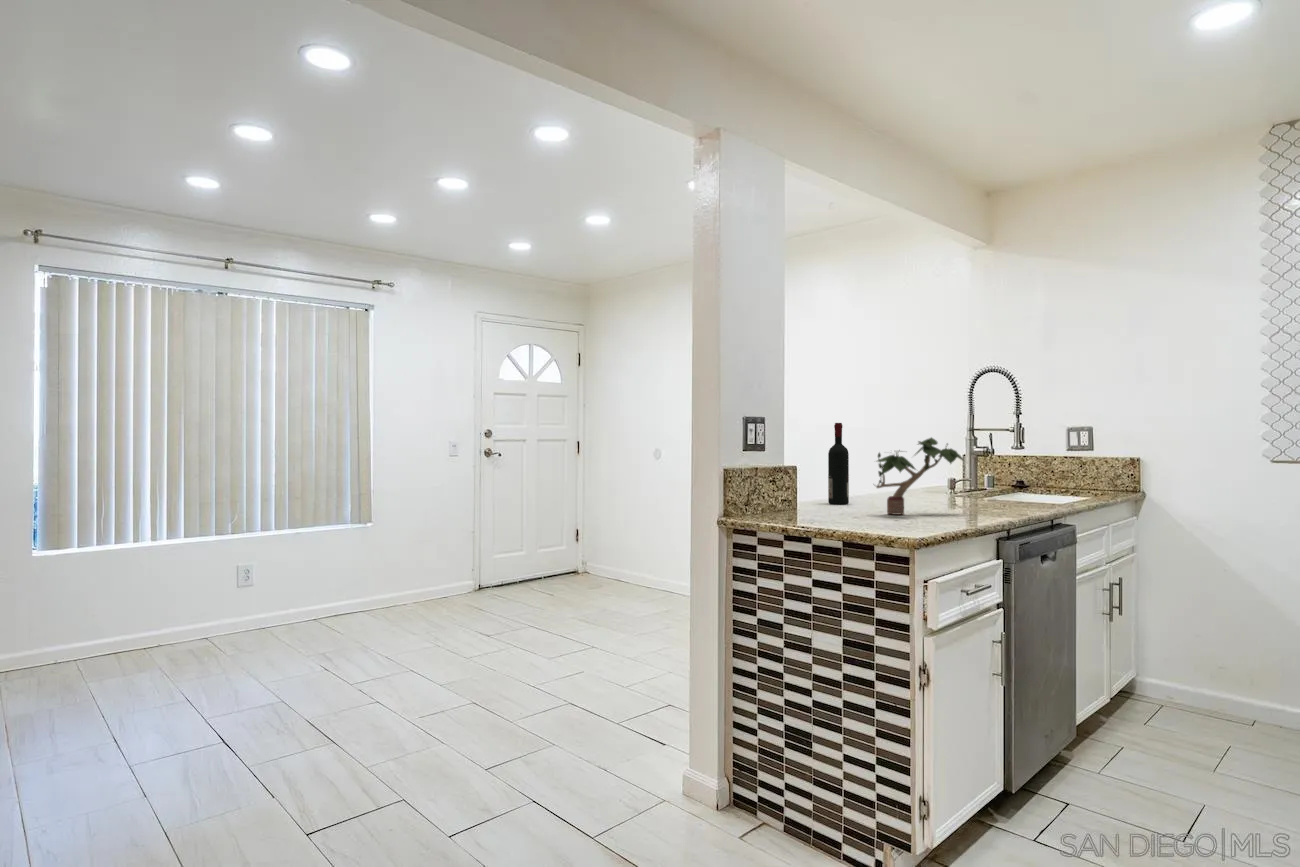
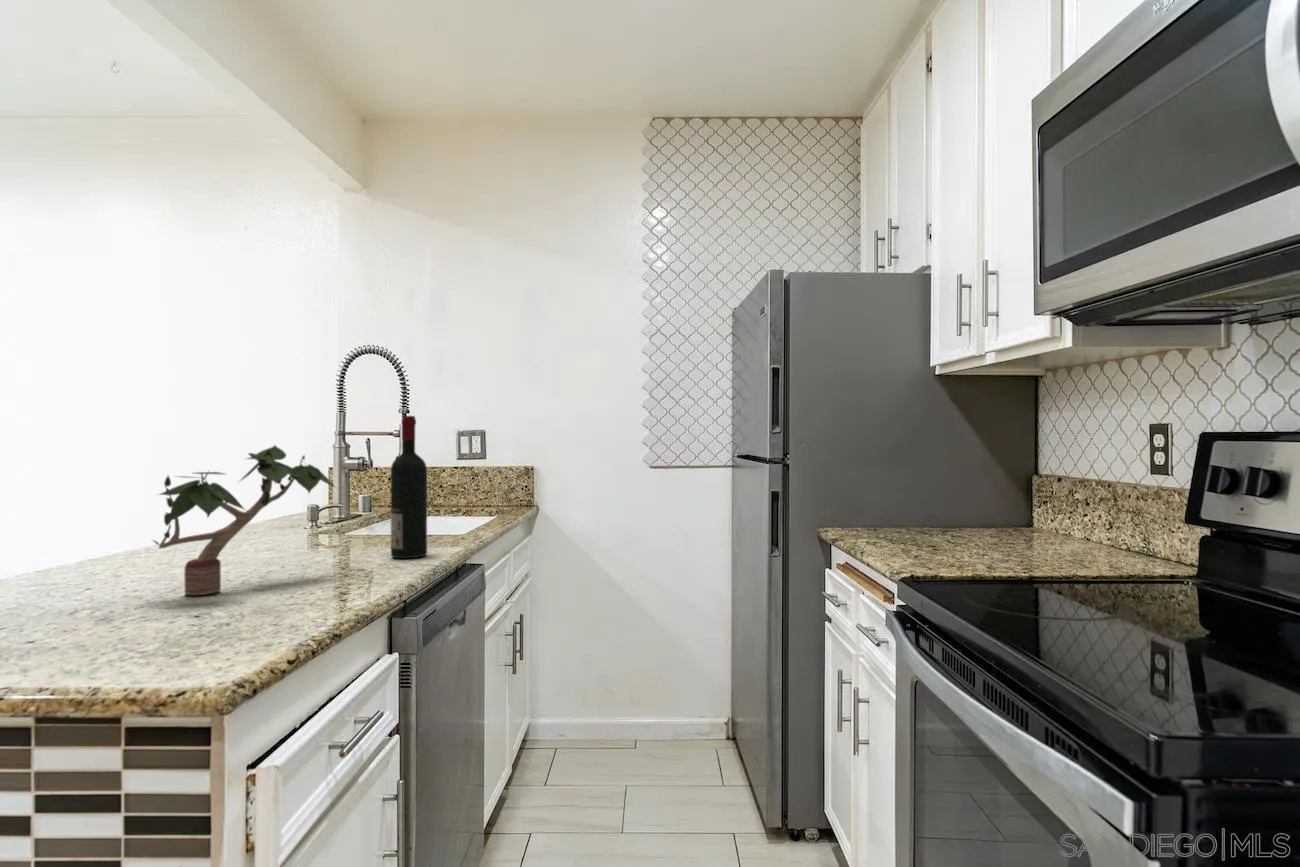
wine bottle: present [828,423,849,504] -> present [391,416,427,558]

